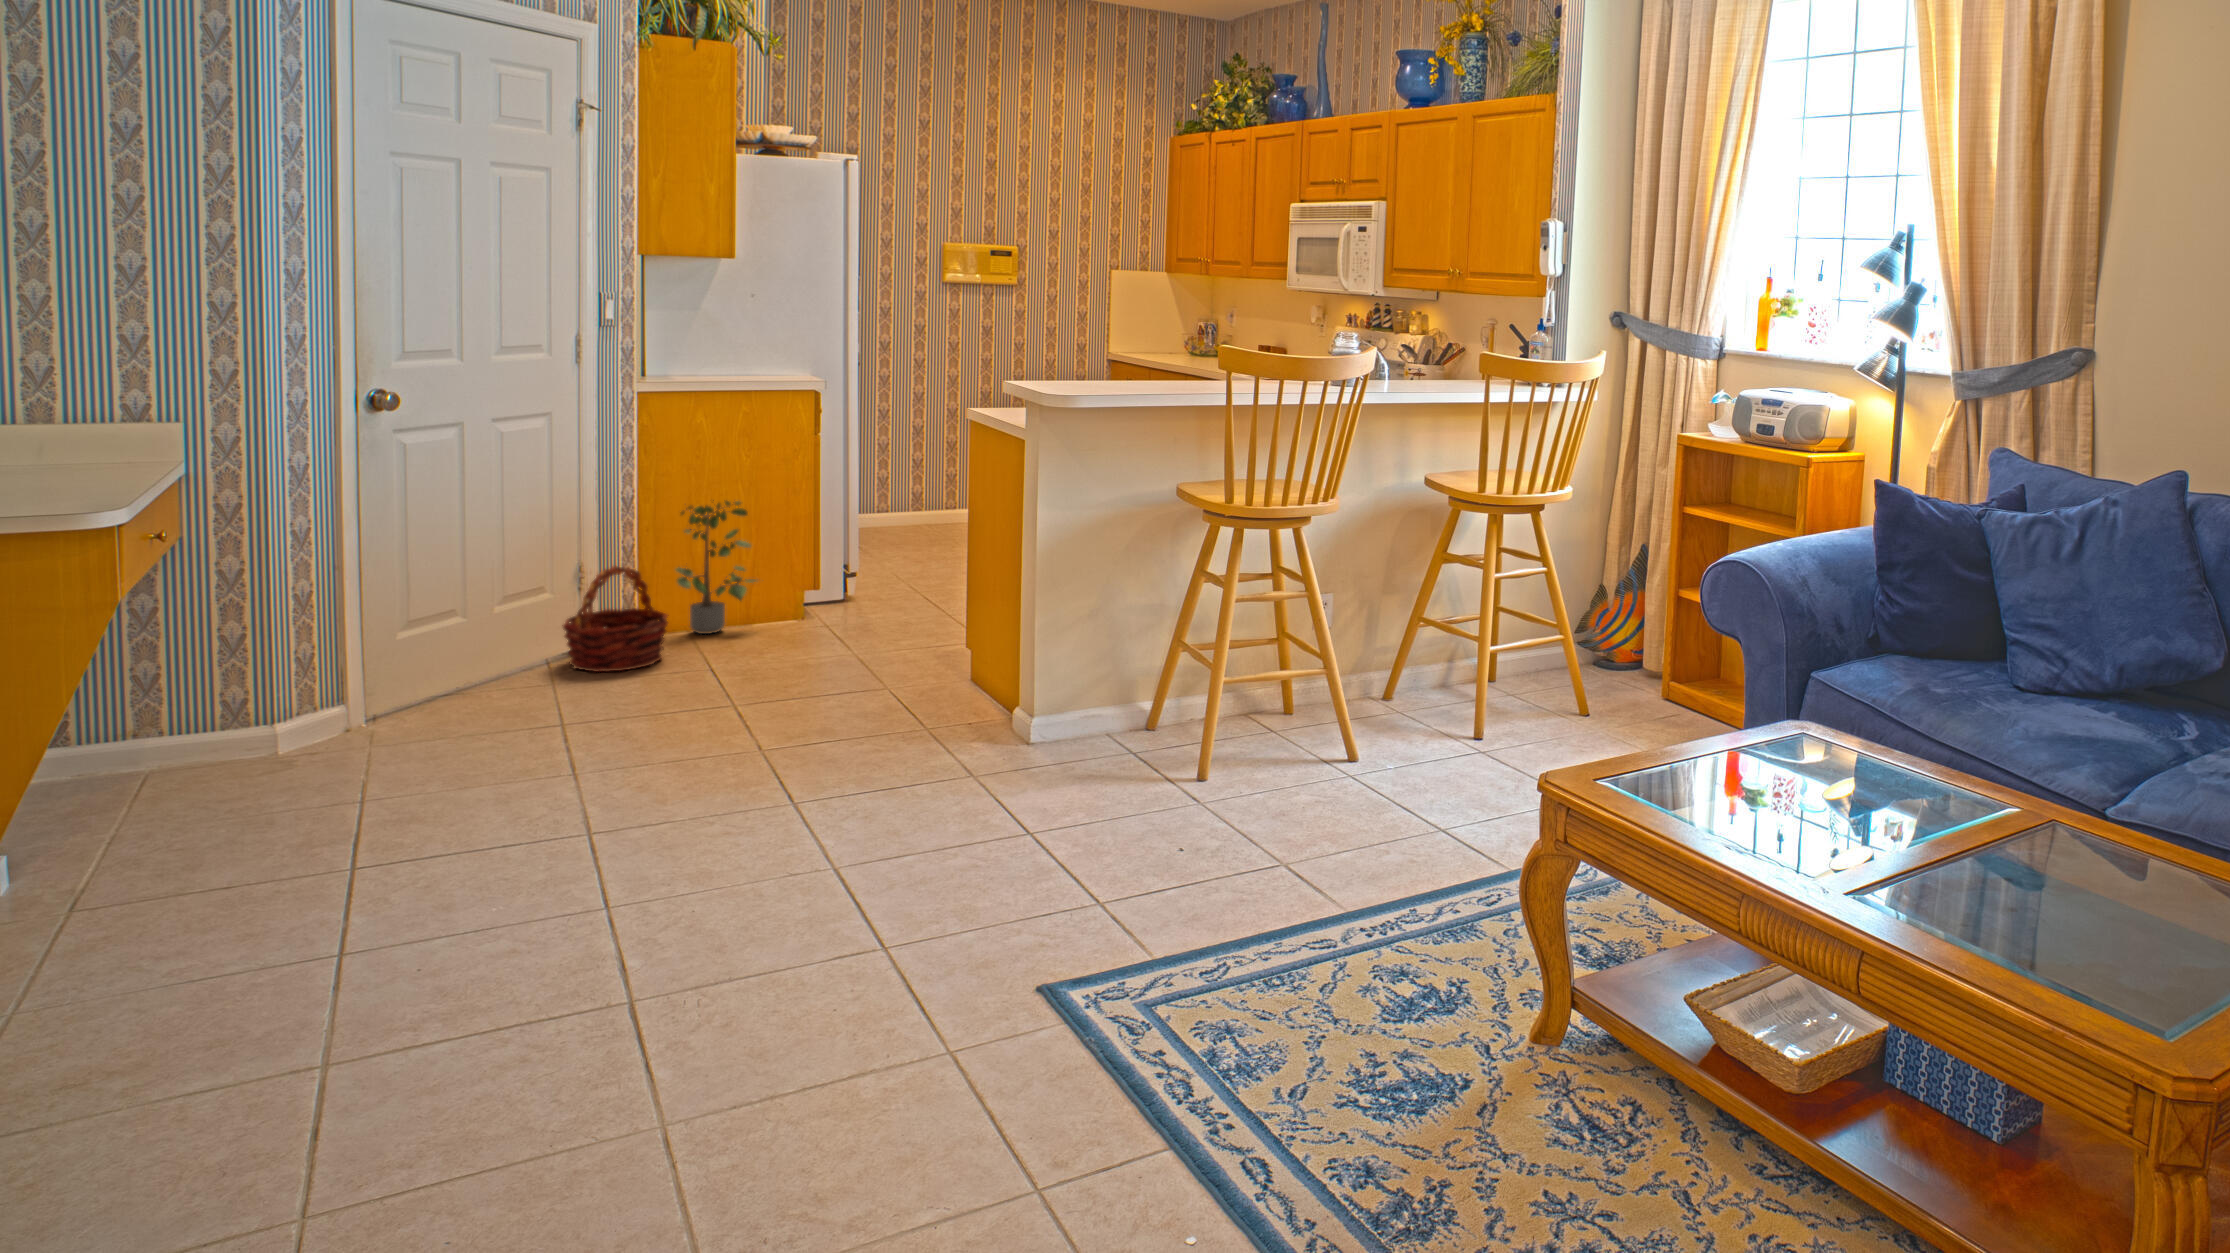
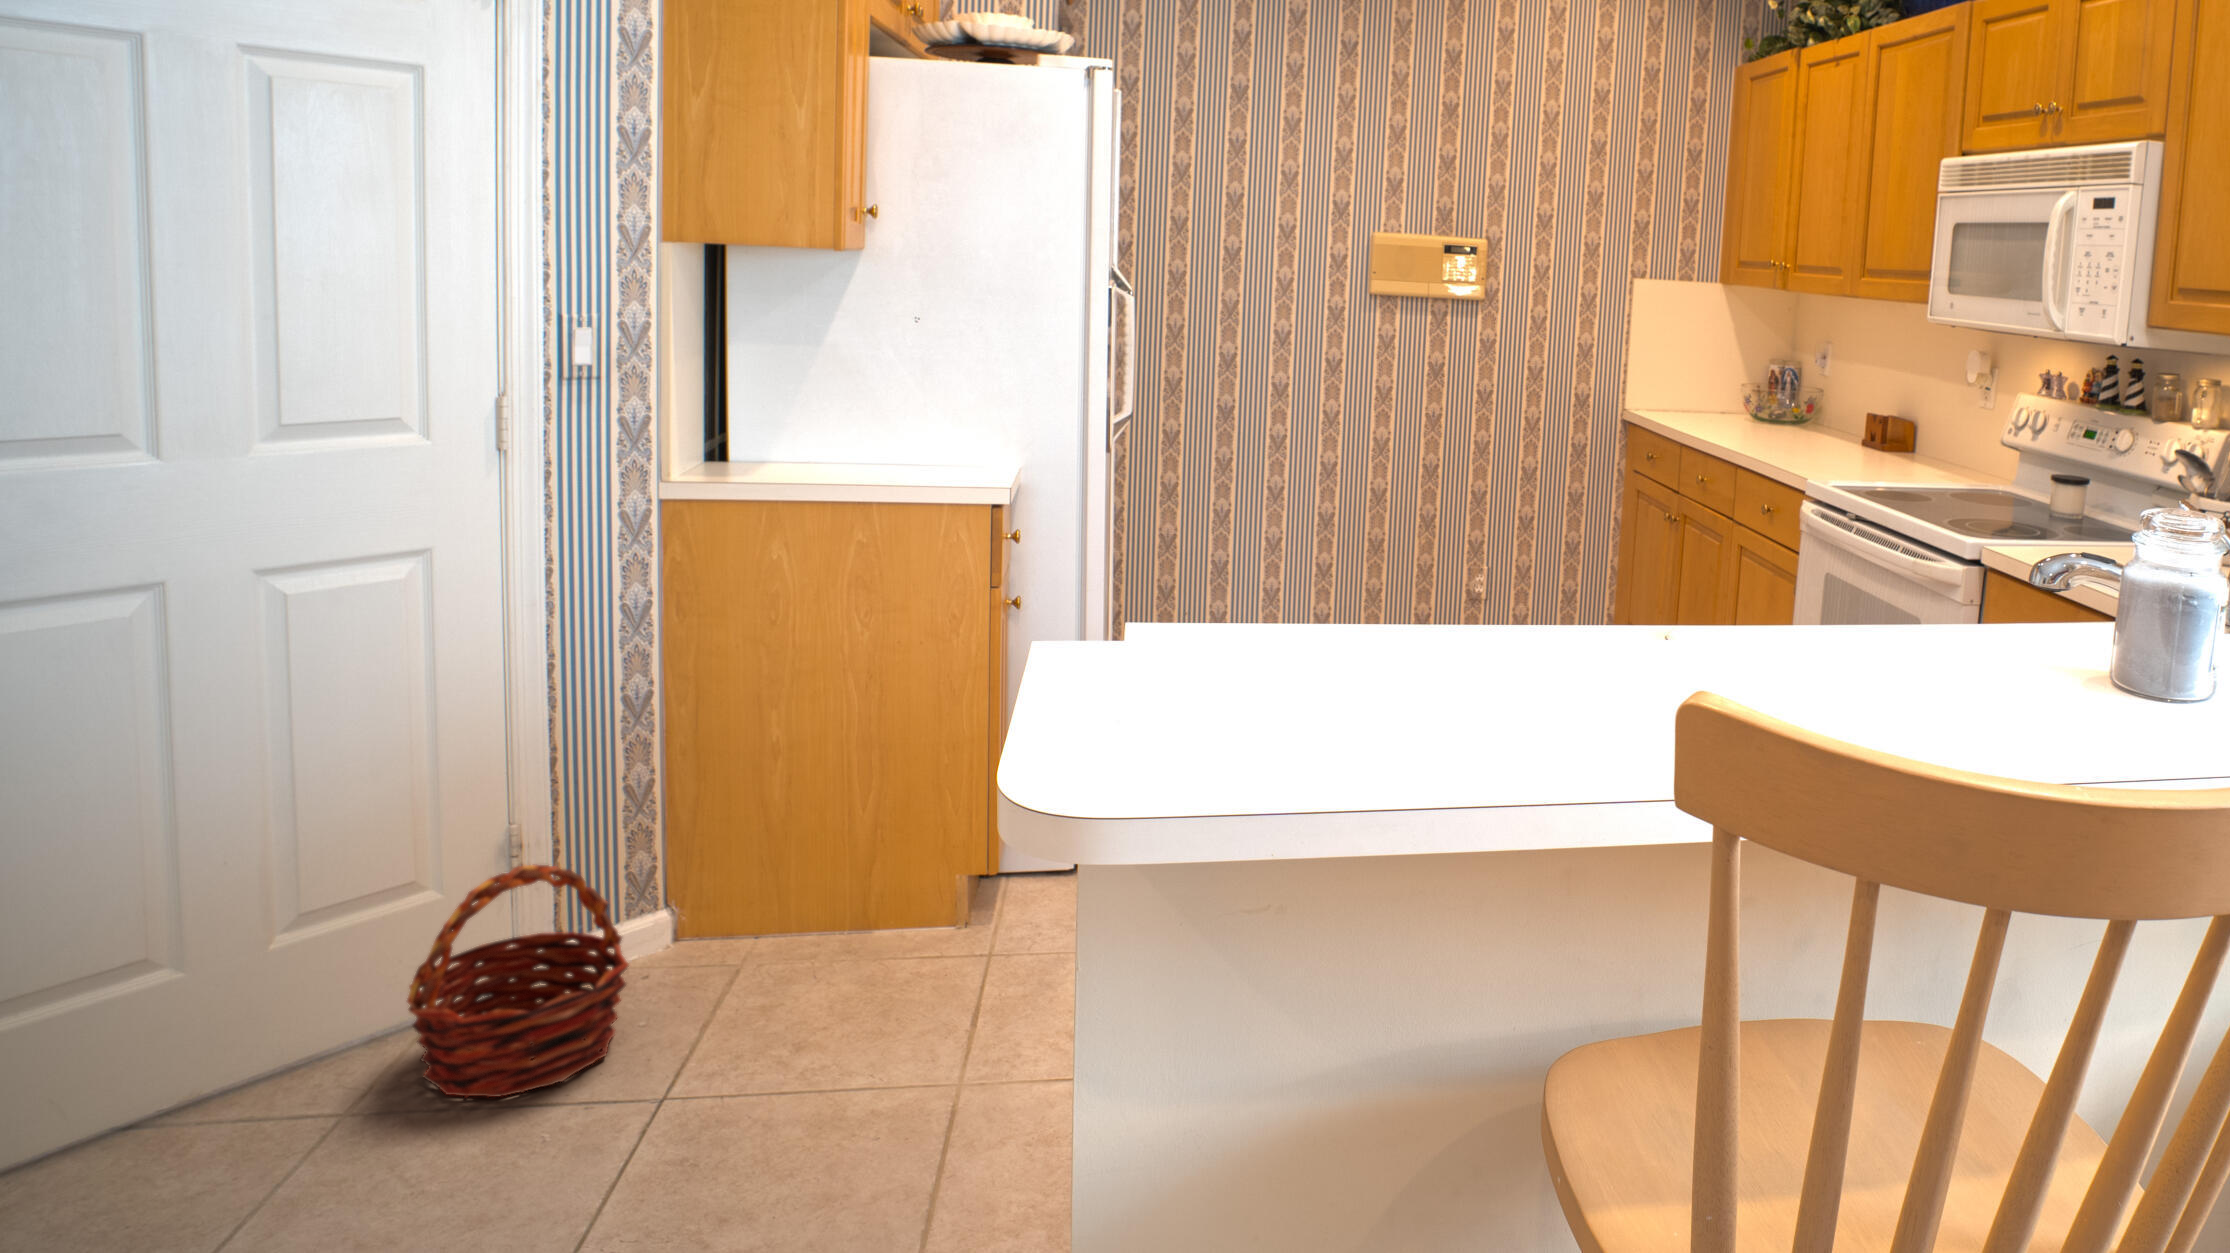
potted plant: present [676,500,756,634] -> none [704,708,877,967]

